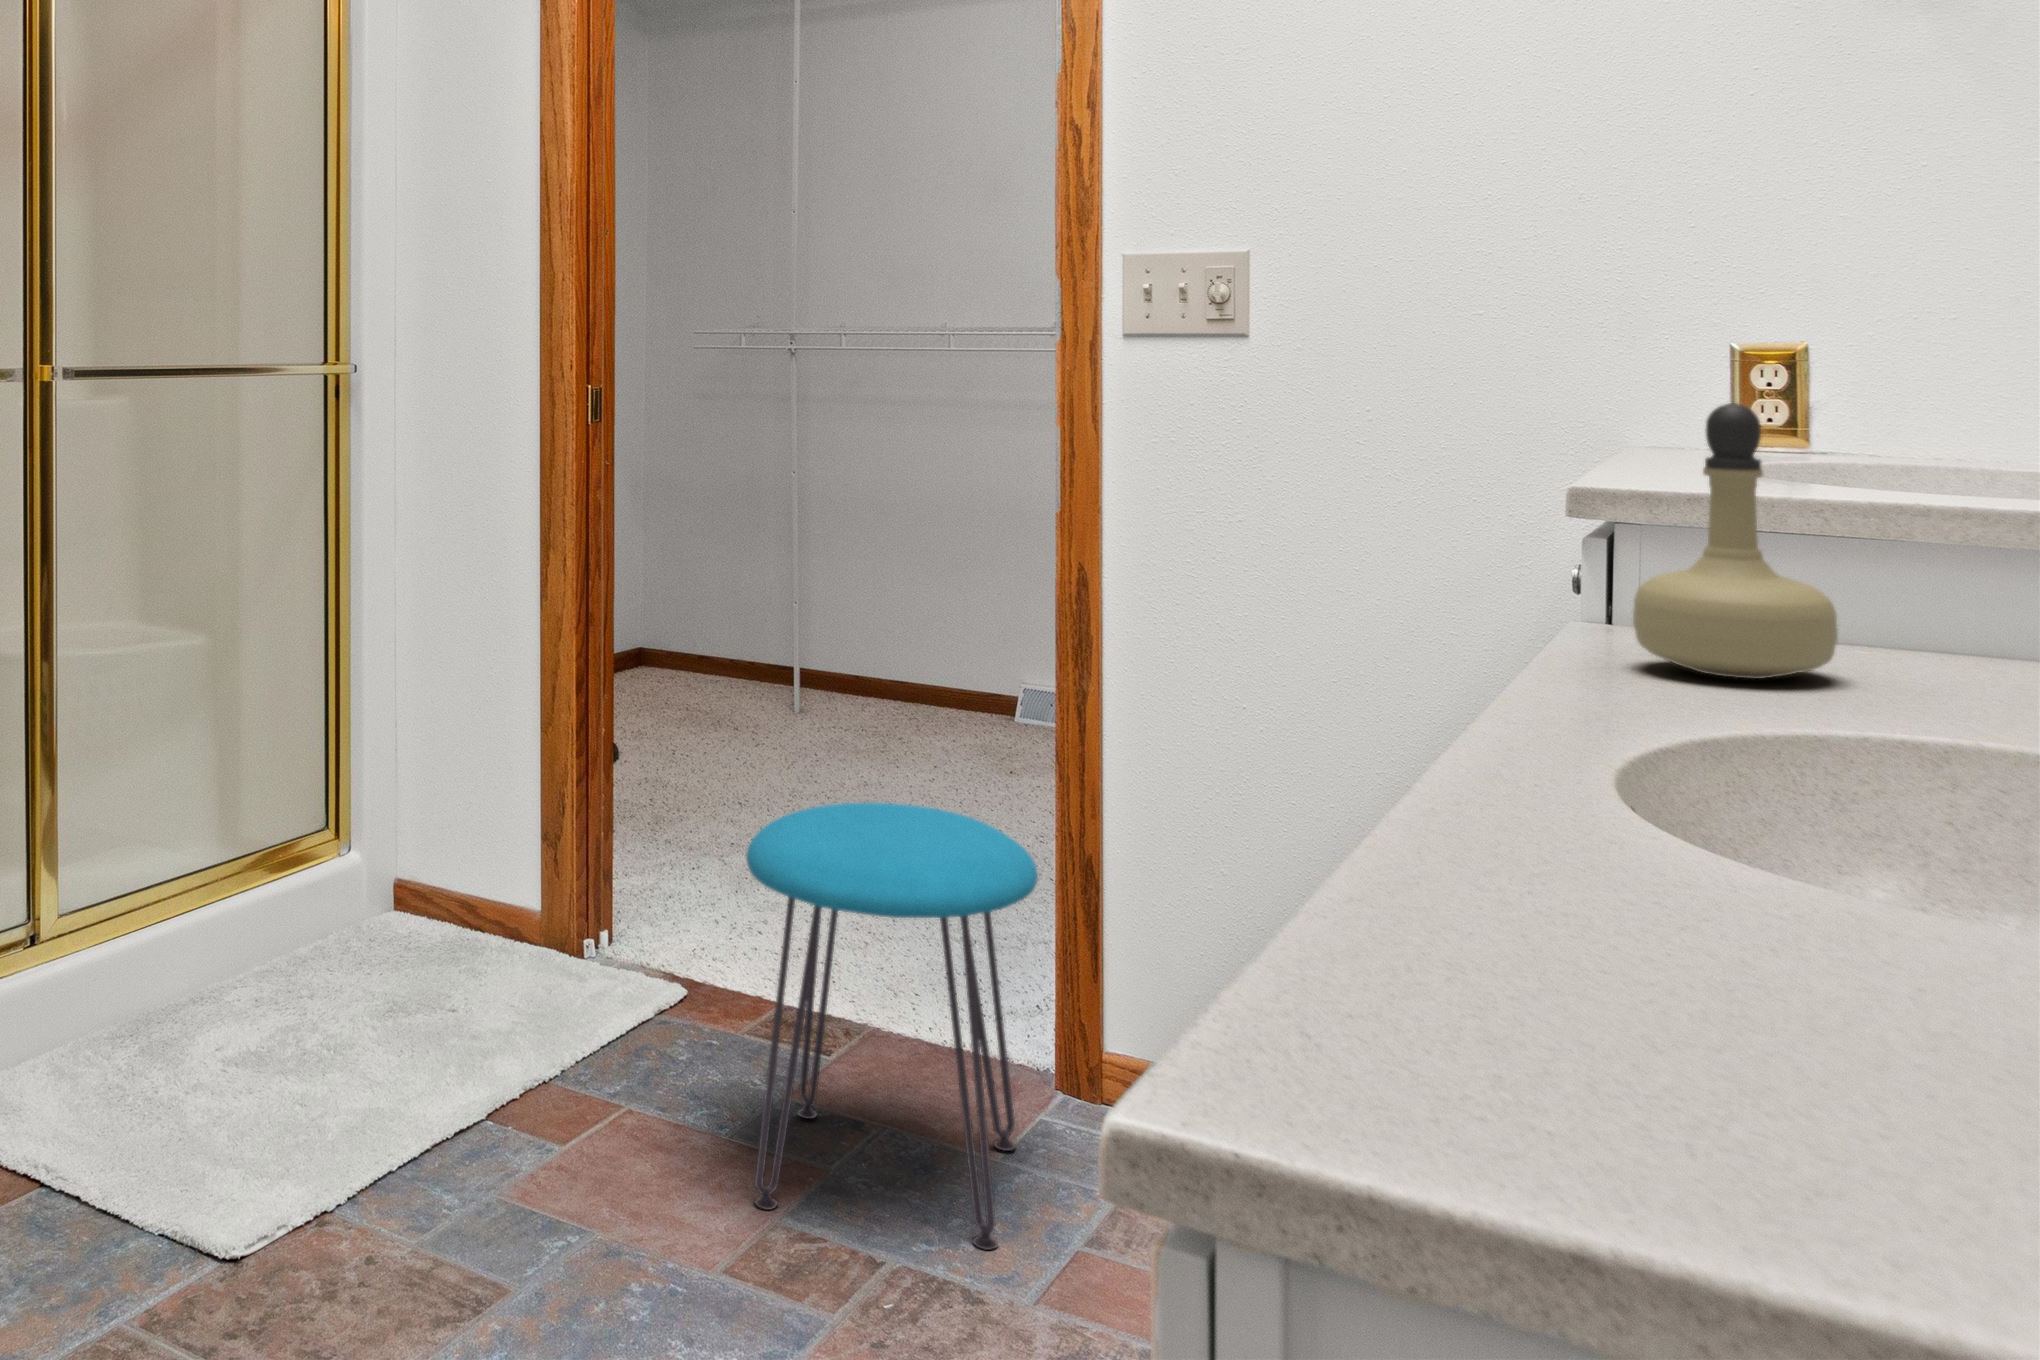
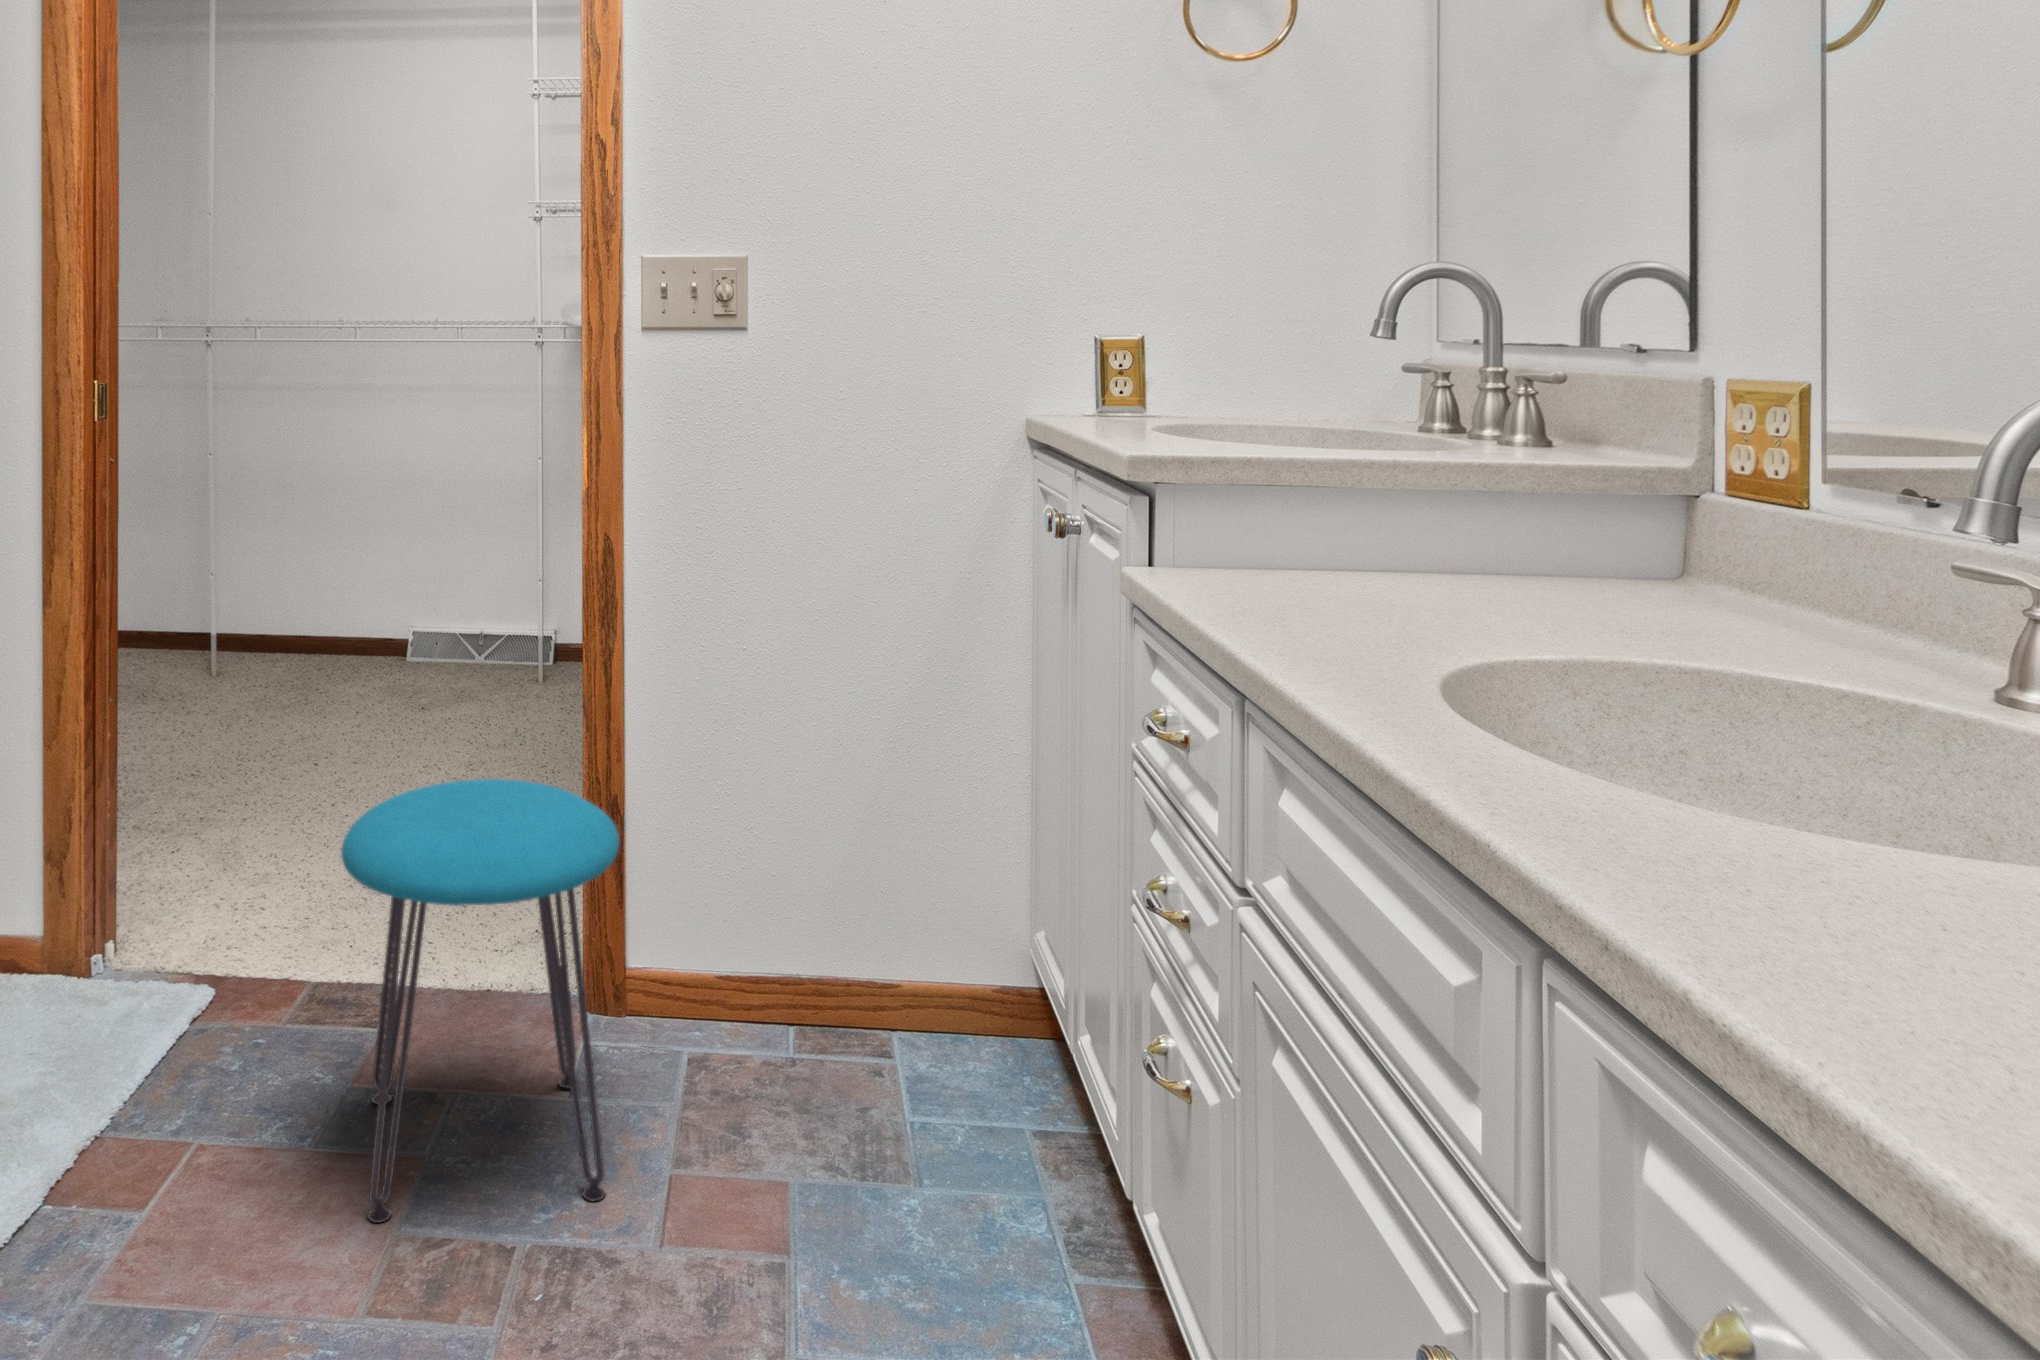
perfume bottle: present [1633,403,1838,679] -> none [1237,386,1388,611]

